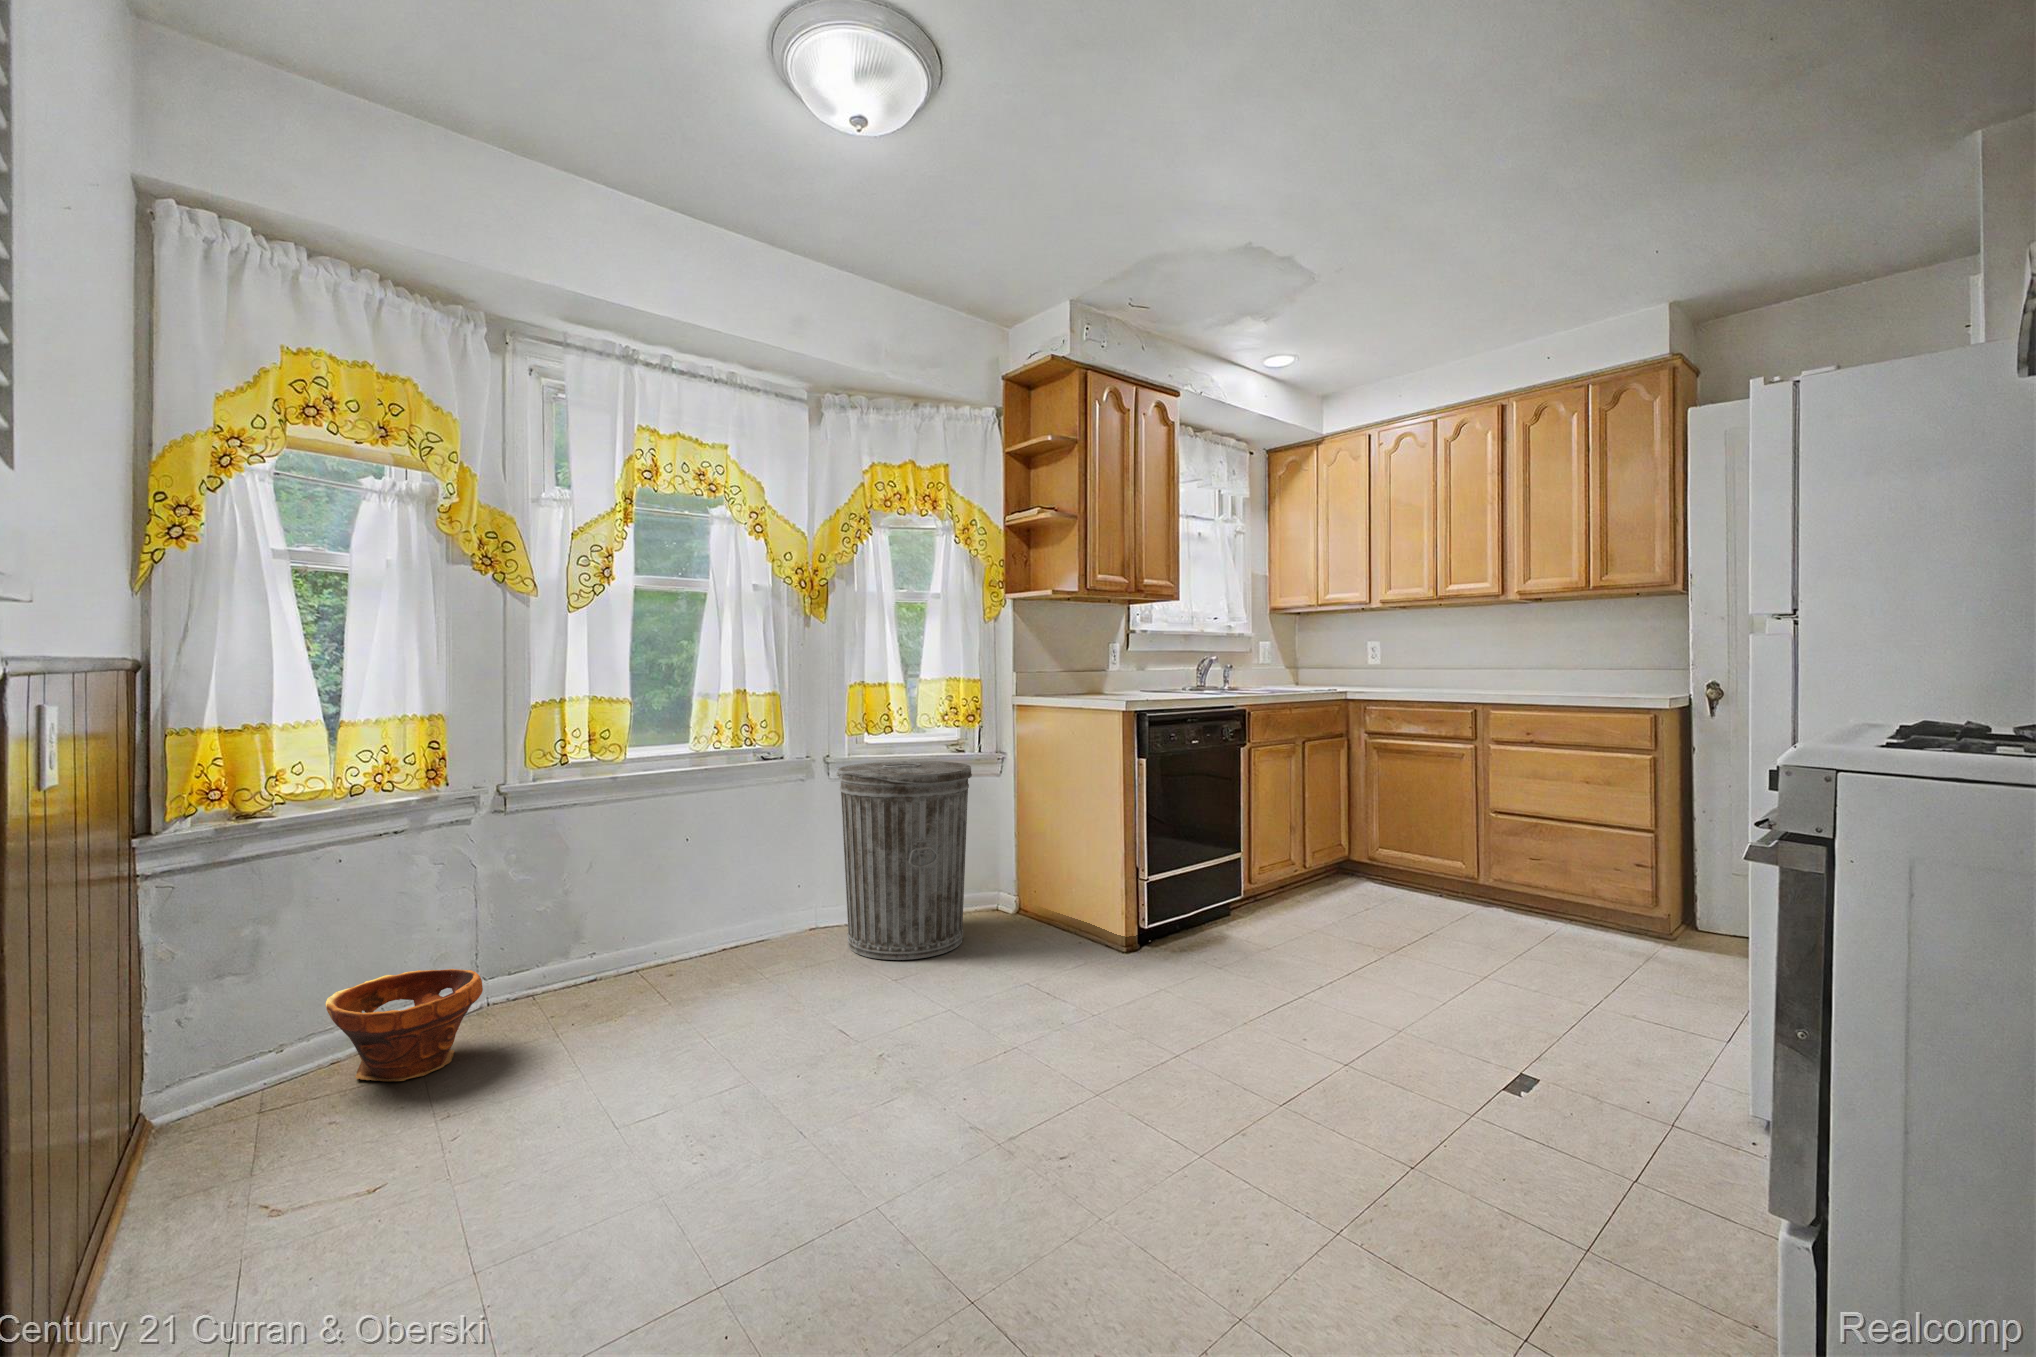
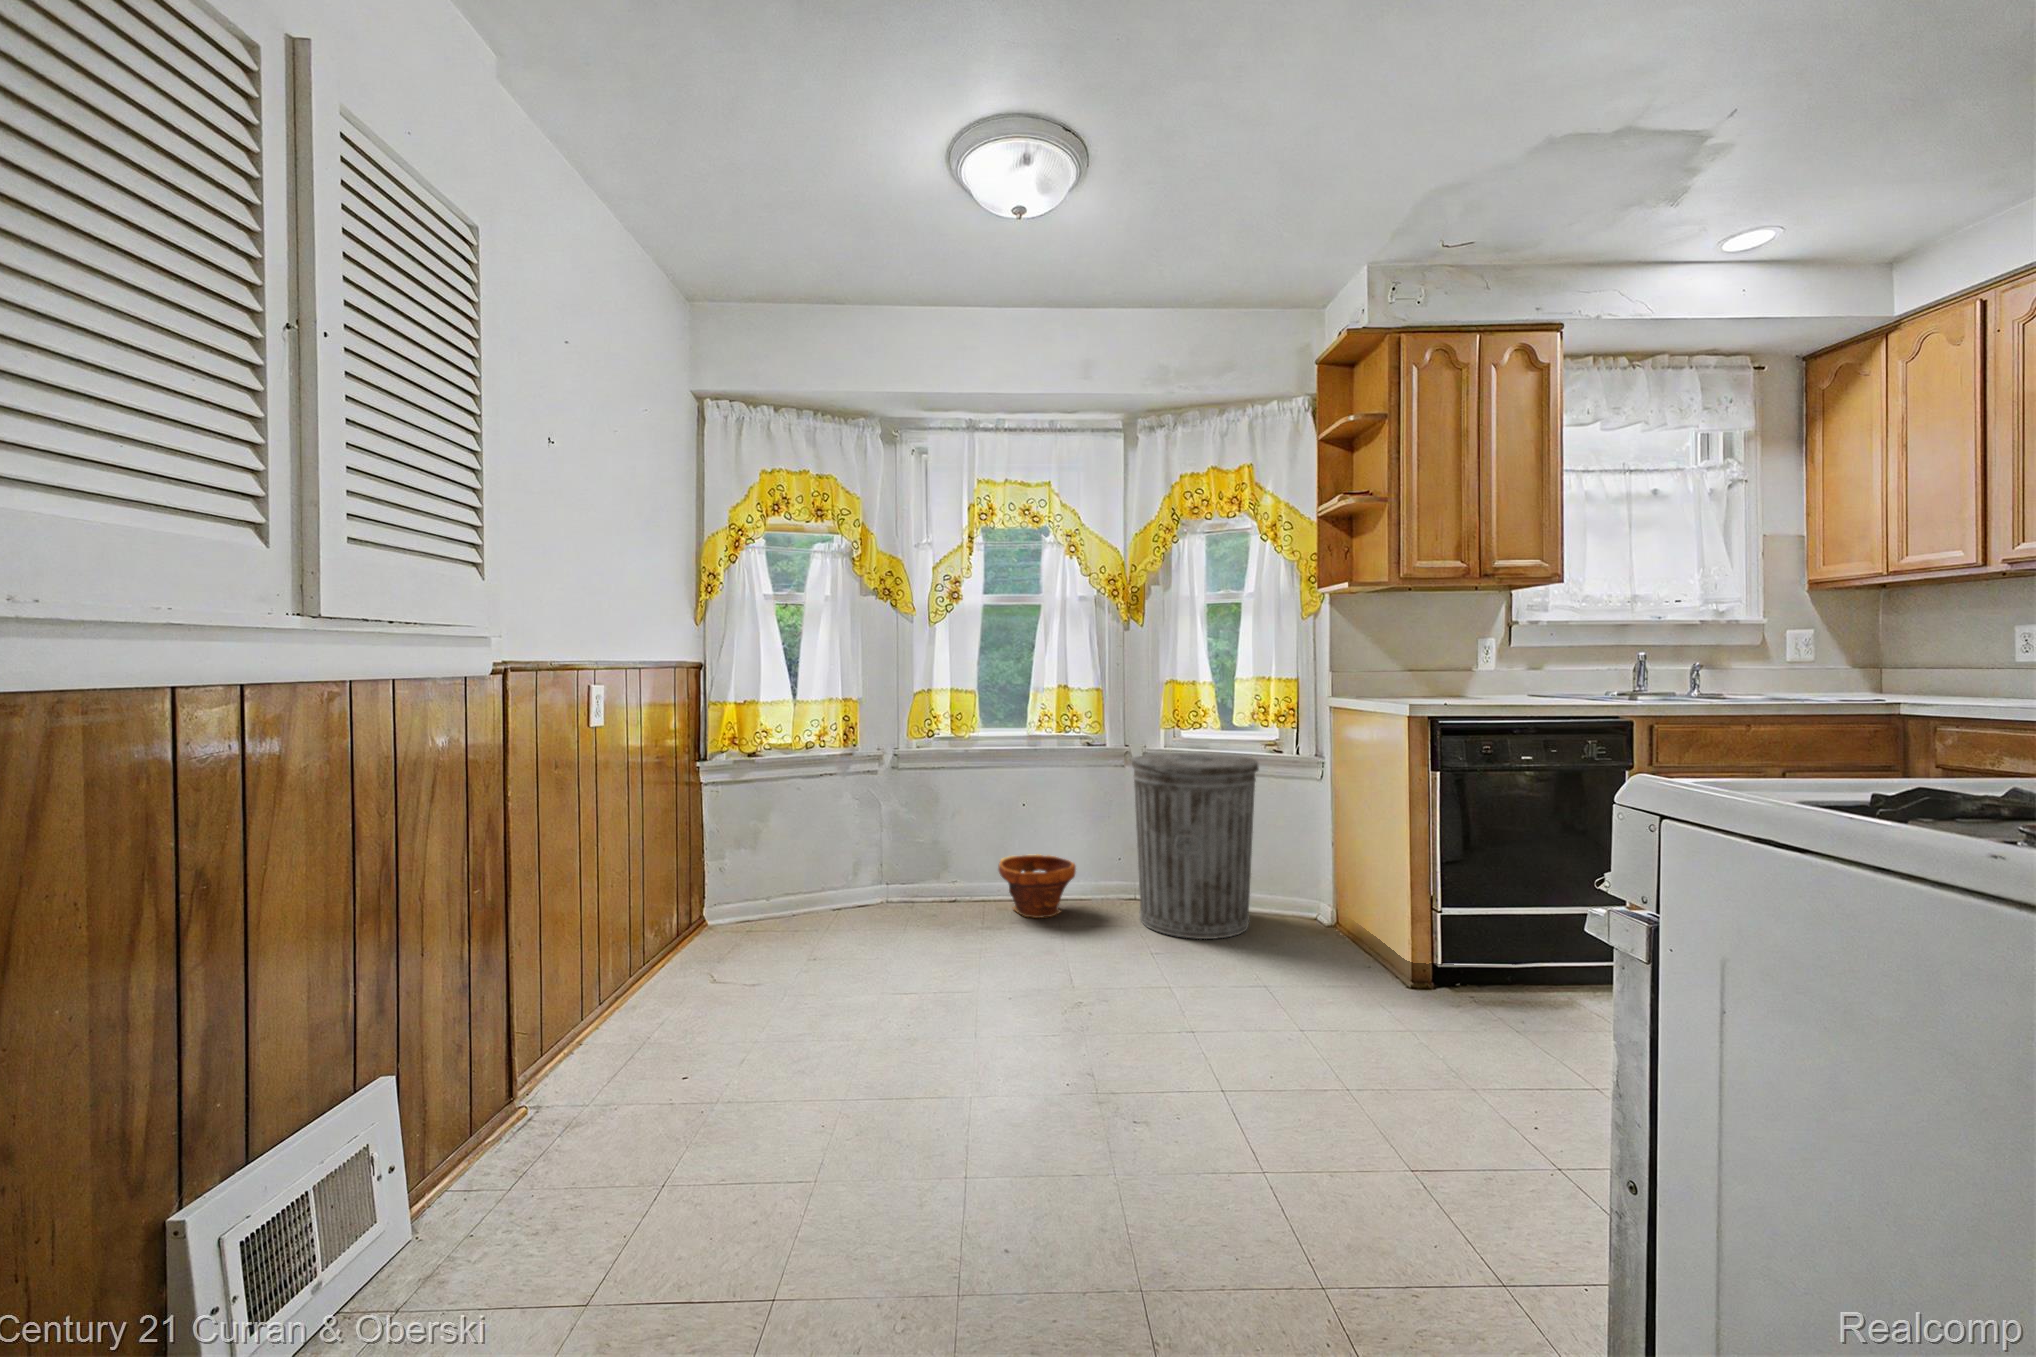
planter: present [325,969,483,1081] -> present [998,854,1076,918]

